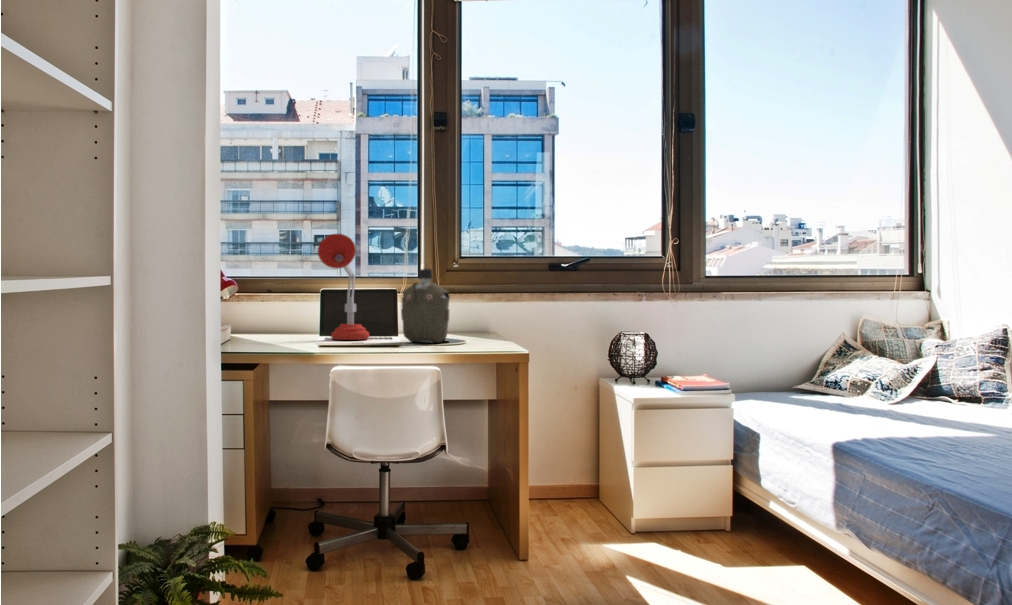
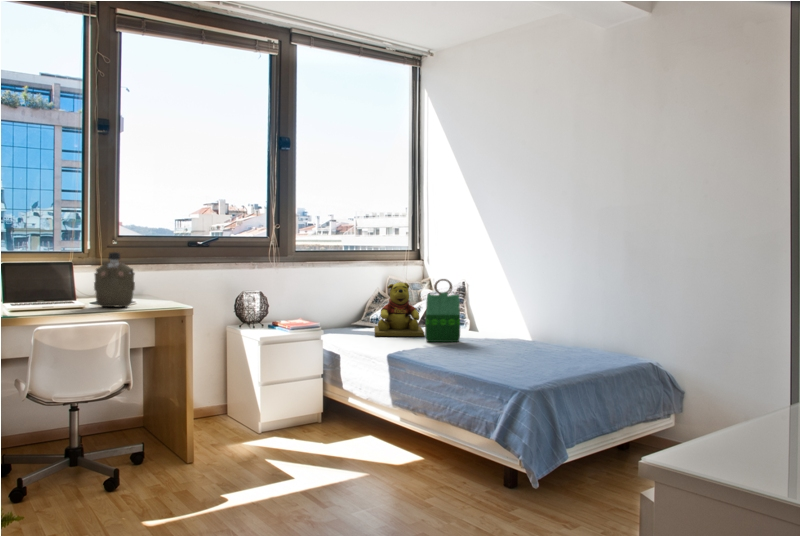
desk lamp: present [318,234,369,340] -> none [22,224,63,307]
tote bag: none [914,314,985,428] -> present [425,279,460,342]
teddy bear: none [824,323,916,415] -> present [374,282,424,336]

